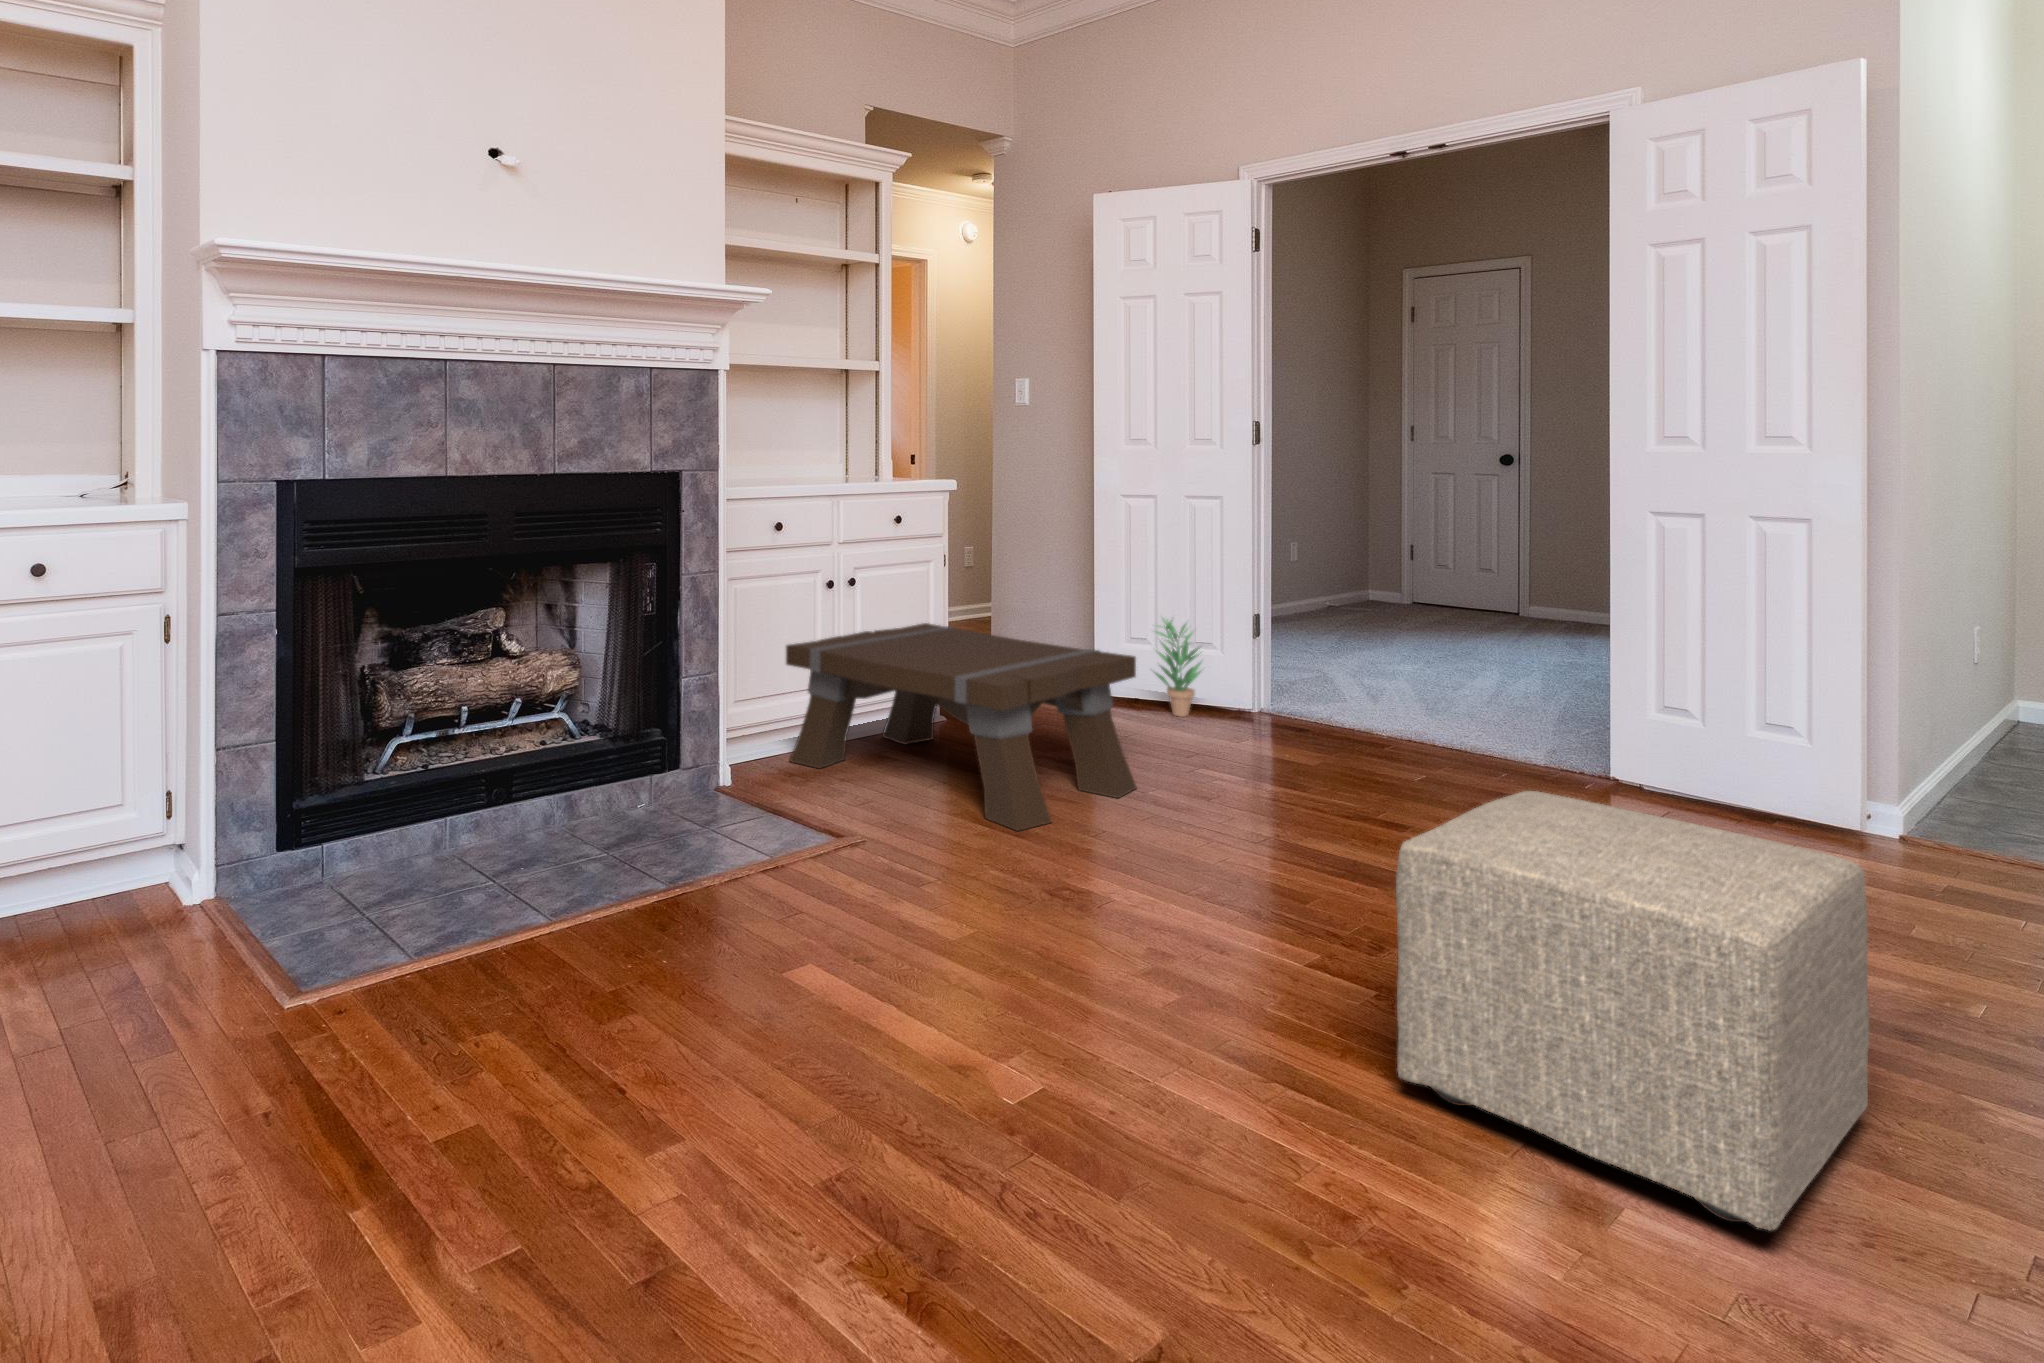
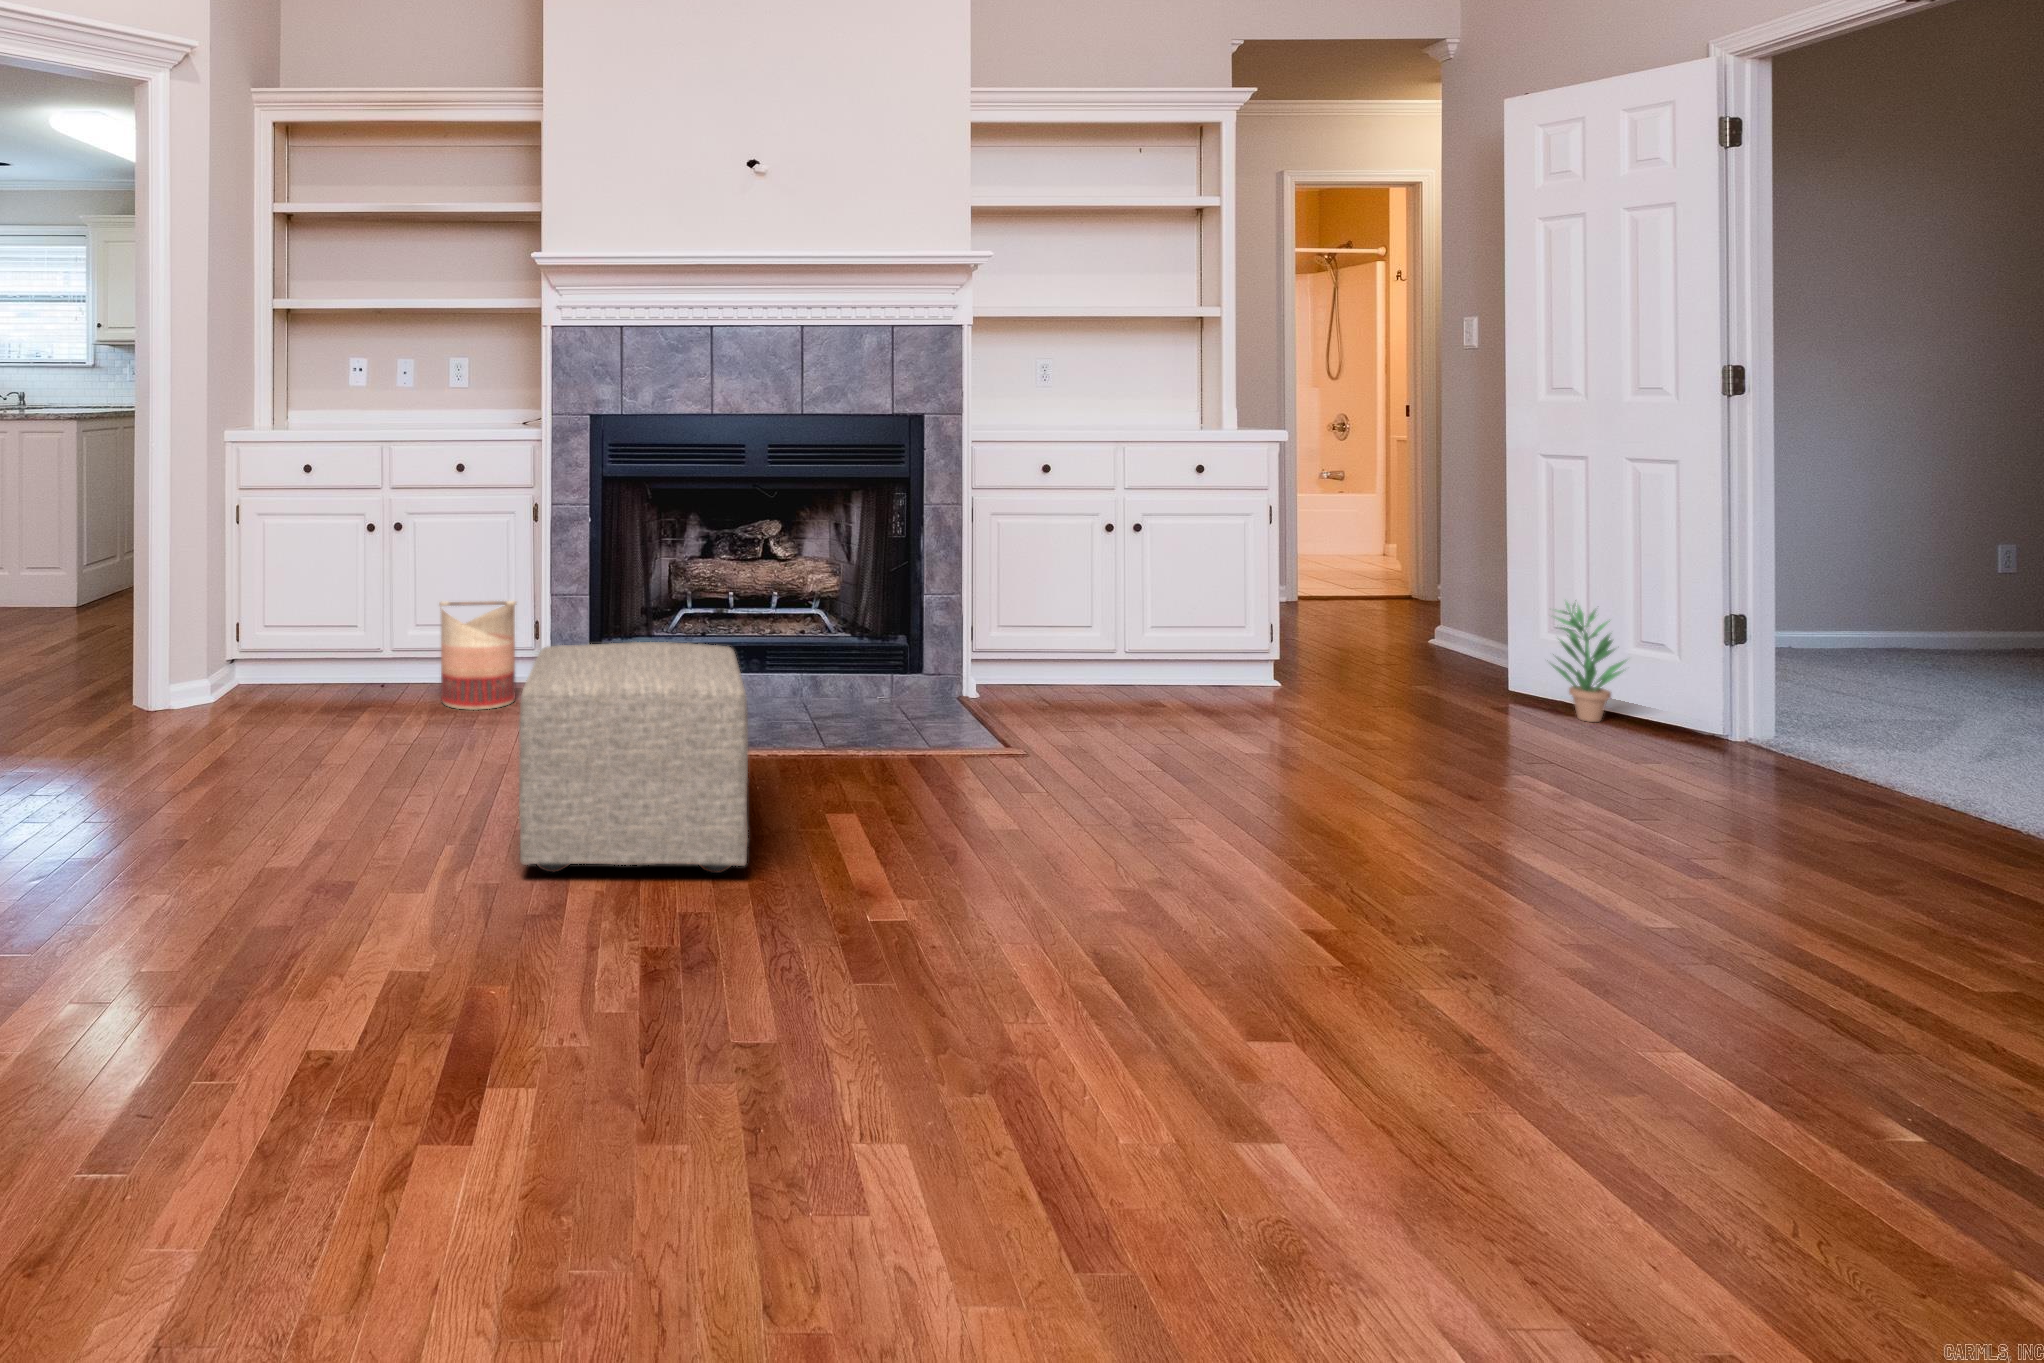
coffee table: present [786,623,1136,831] -> none [1050,578,1397,770]
basket: none [15,768,155,962] -> present [440,601,516,709]
ottoman: present [1396,791,1869,1230] -> present [519,642,748,873]

